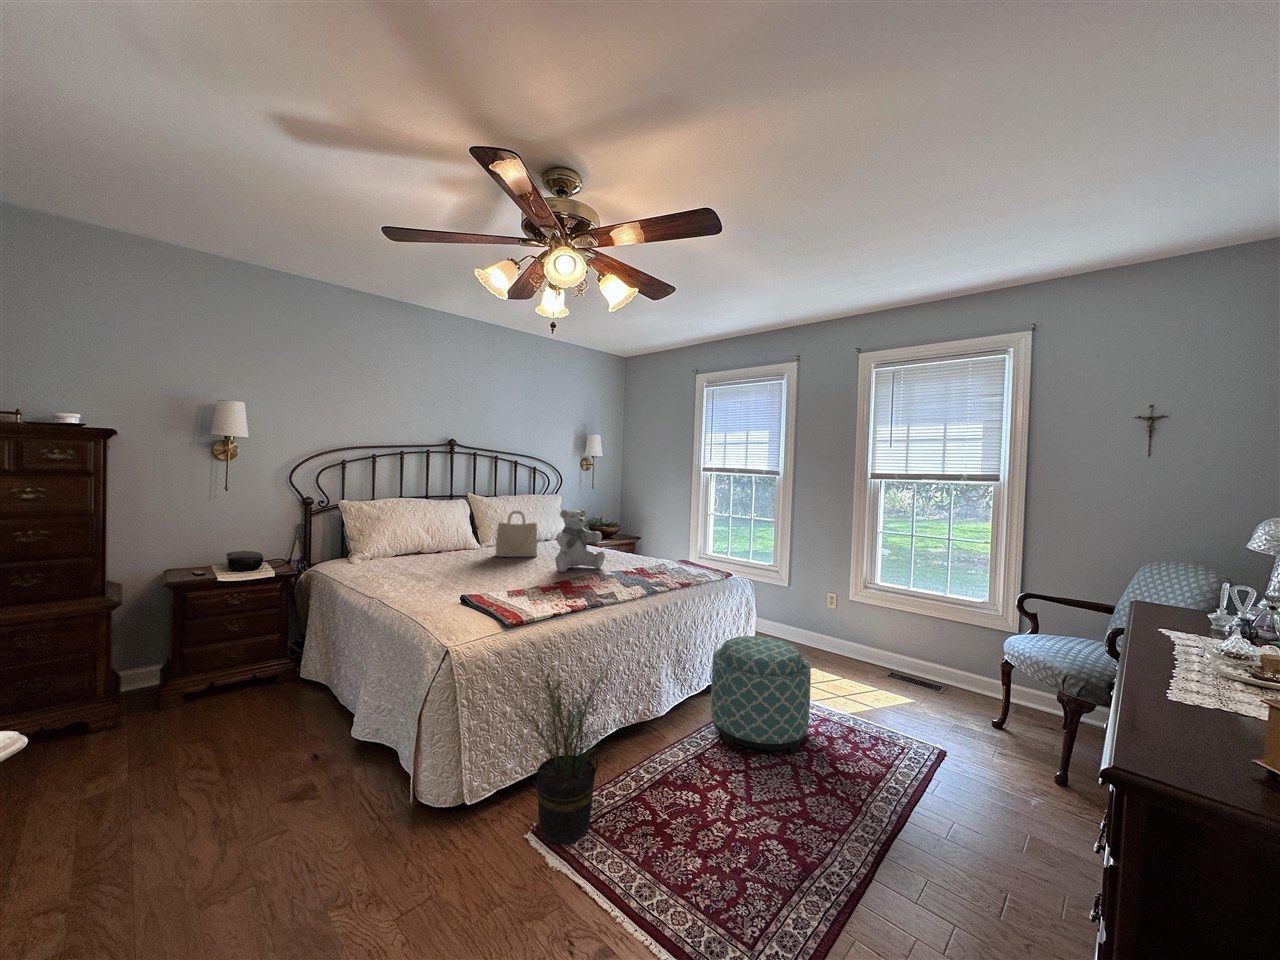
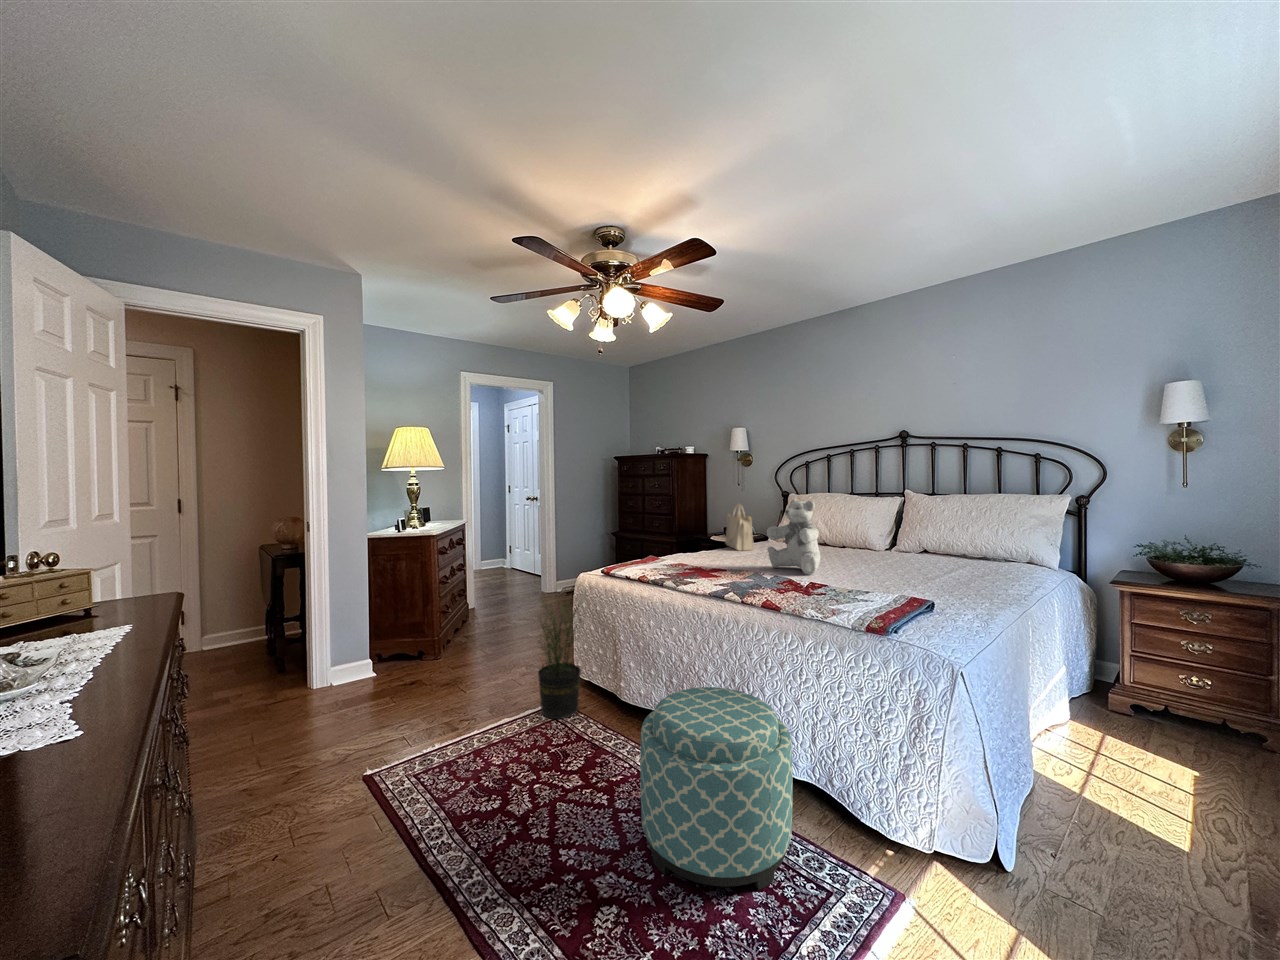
handbag: present [495,511,538,557] -> present [725,503,754,550]

